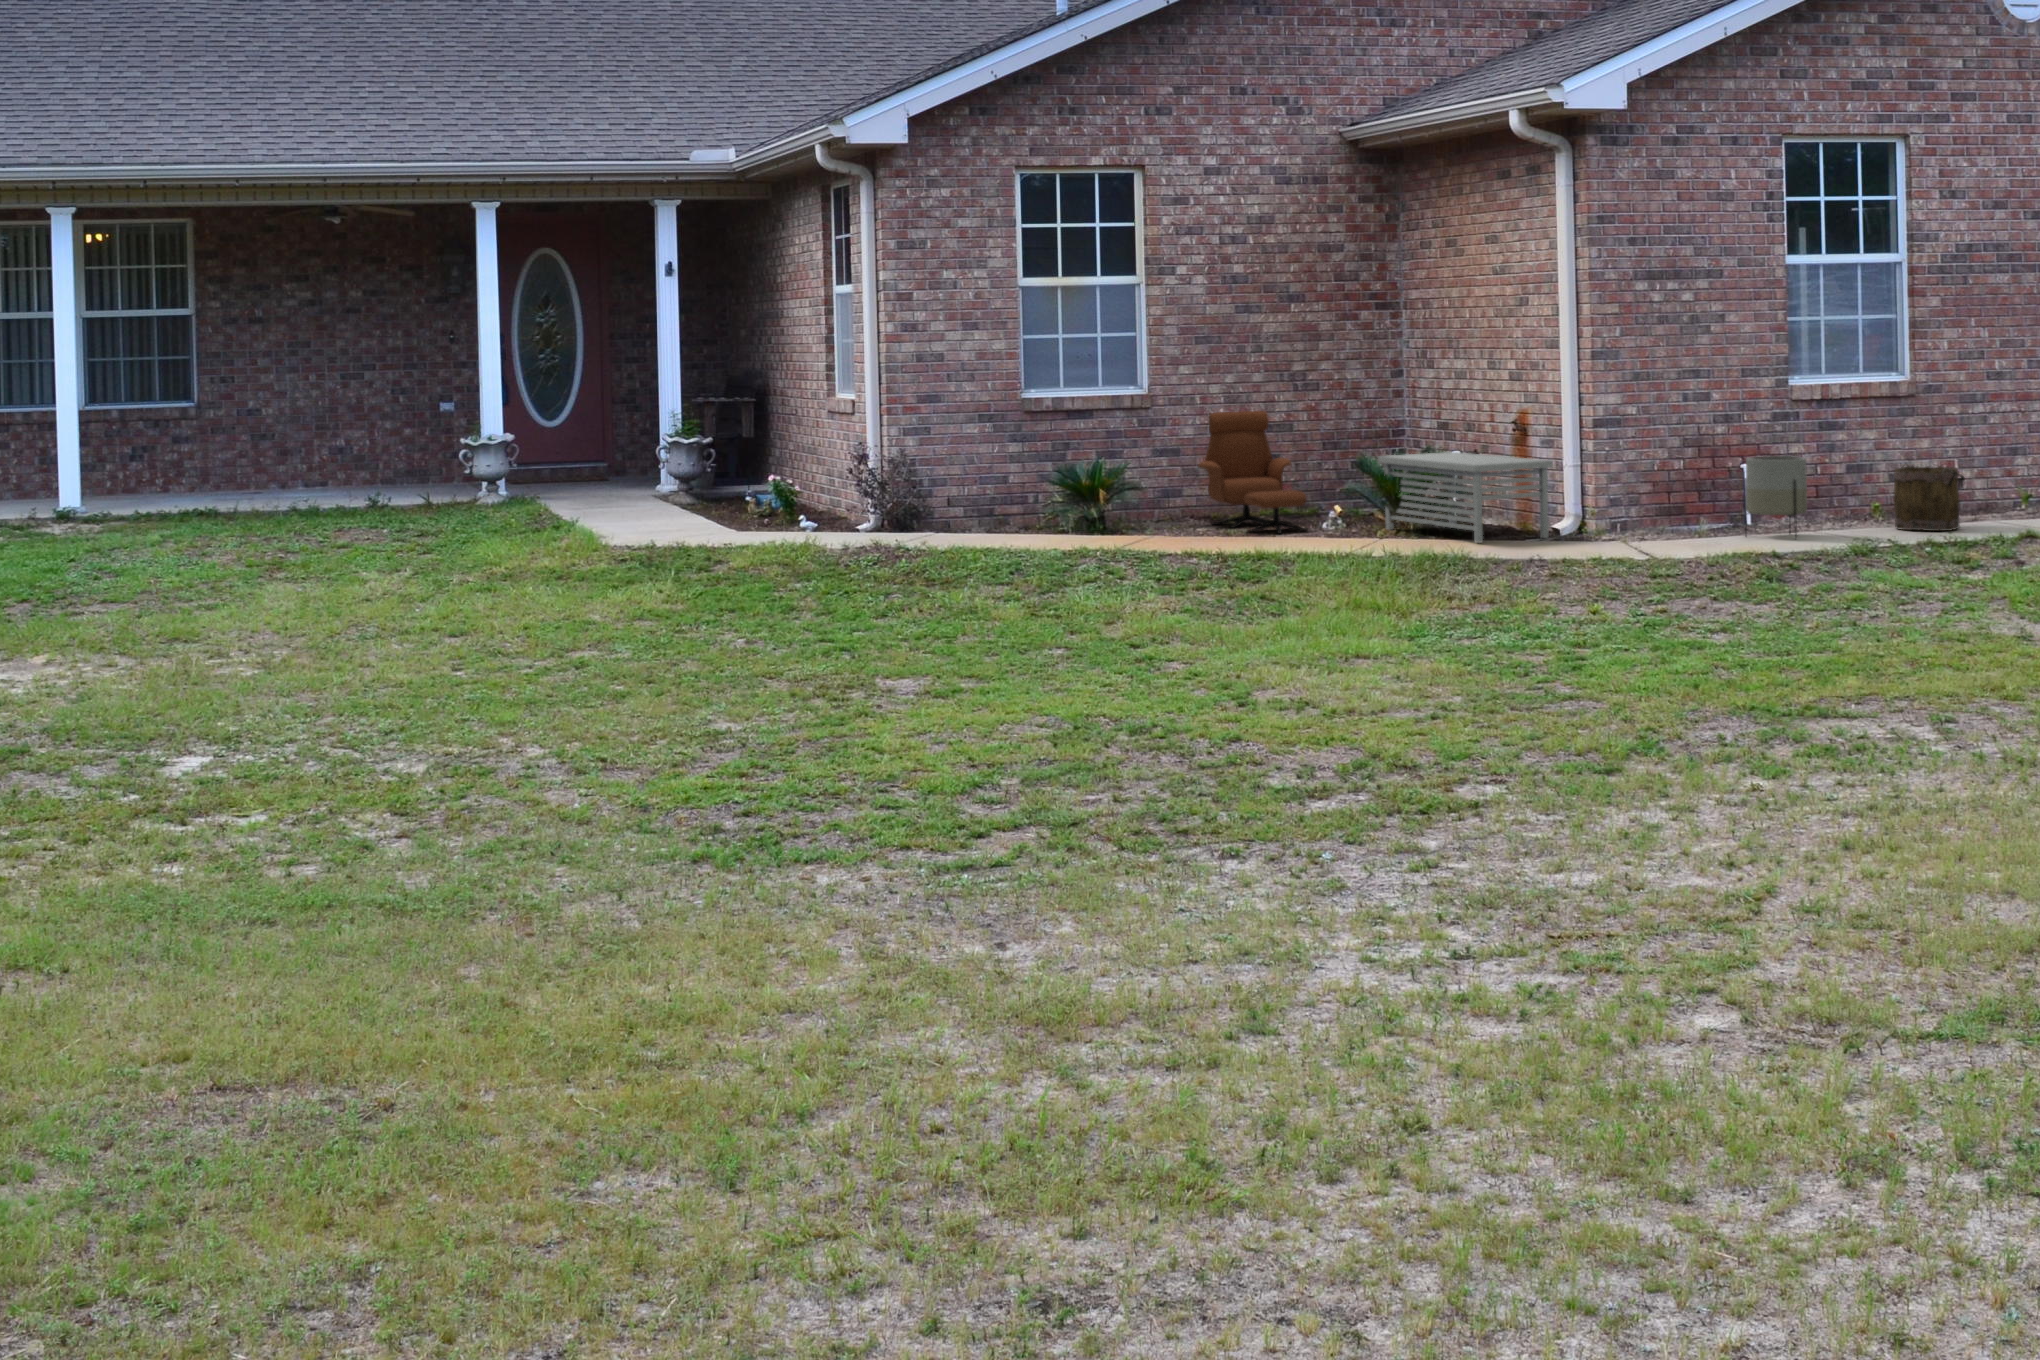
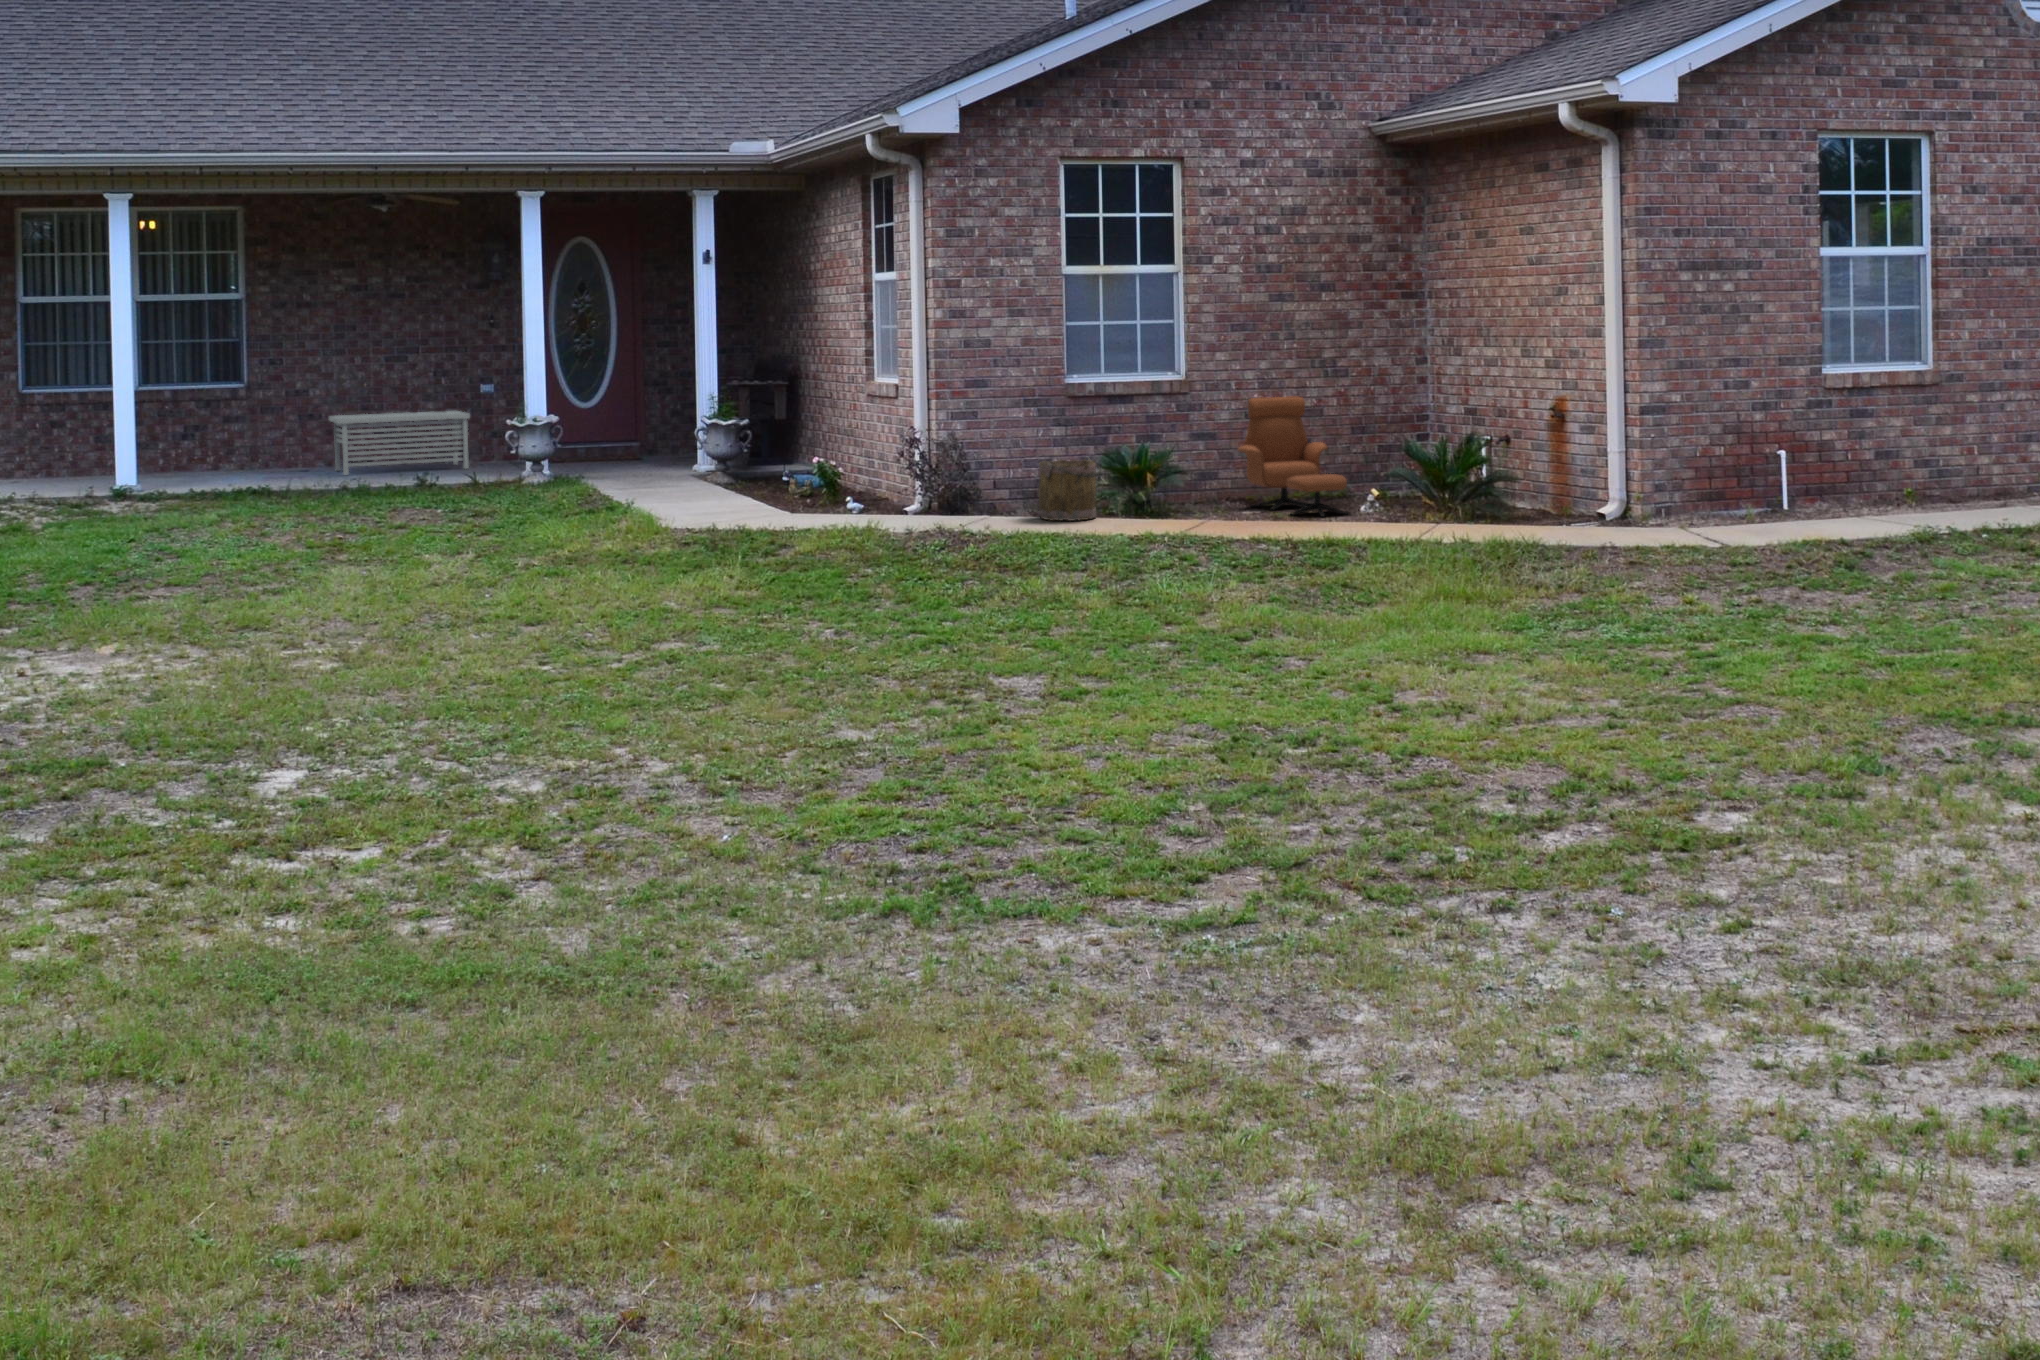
storage bench: present [1378,452,1553,543] -> present [329,411,470,475]
planter: present [1744,456,1807,538] -> none [1781,443,1843,525]
bucket: present [1893,465,1965,531] -> present [1039,459,1101,521]

